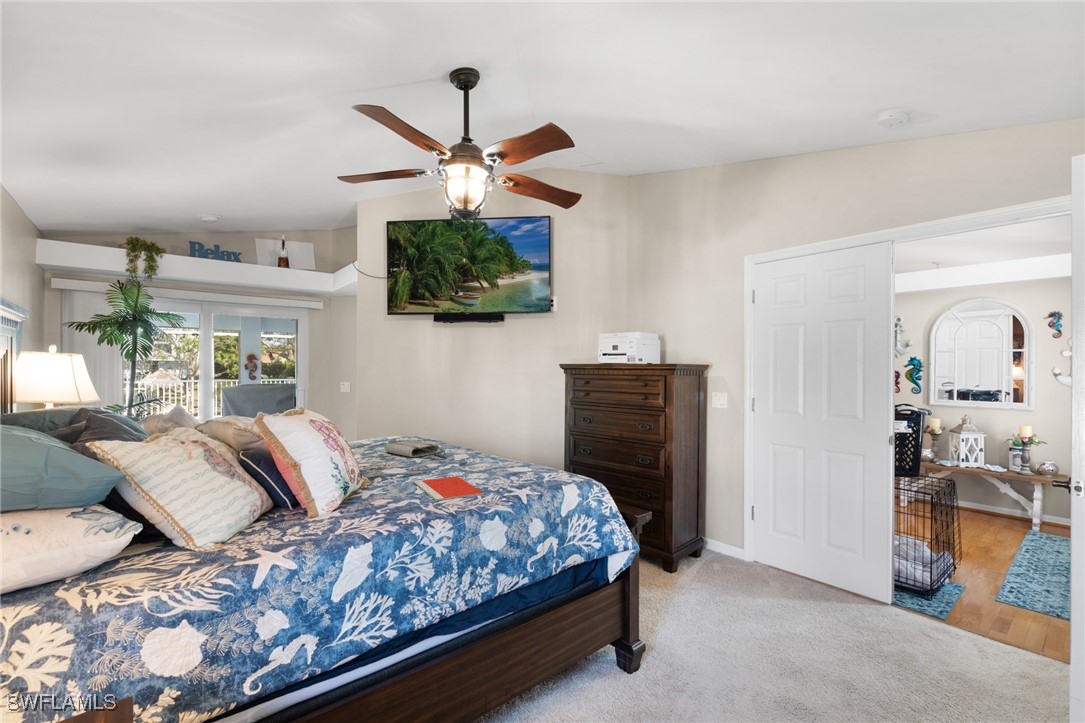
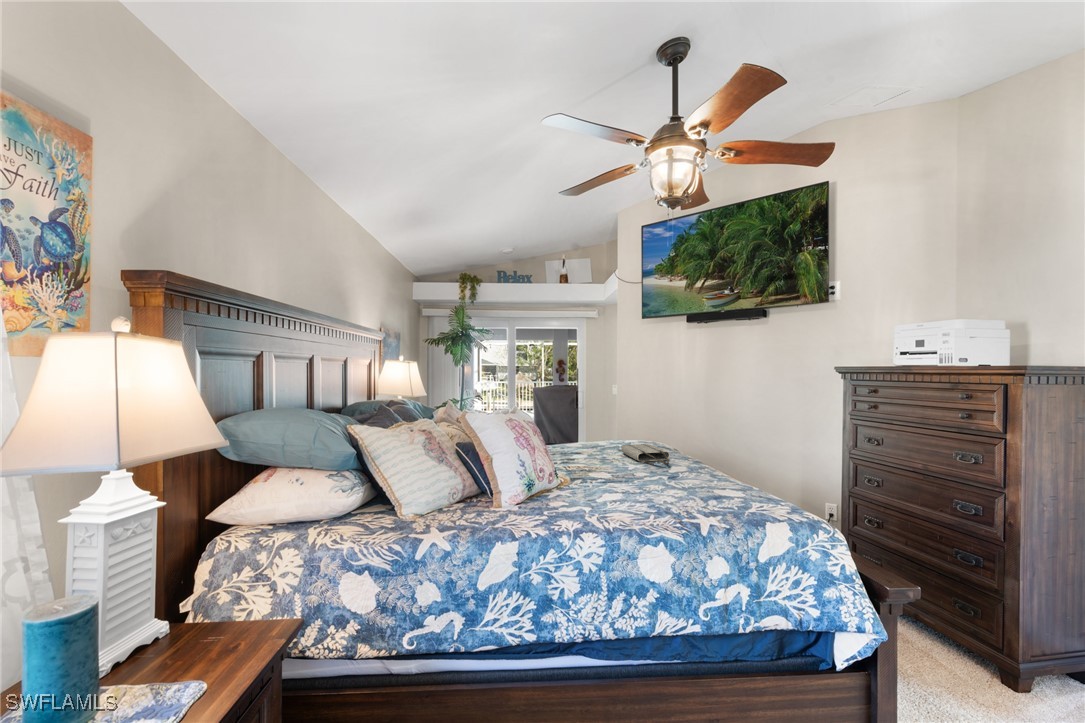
notebook: present [414,476,484,501] -> none [610,488,663,516]

